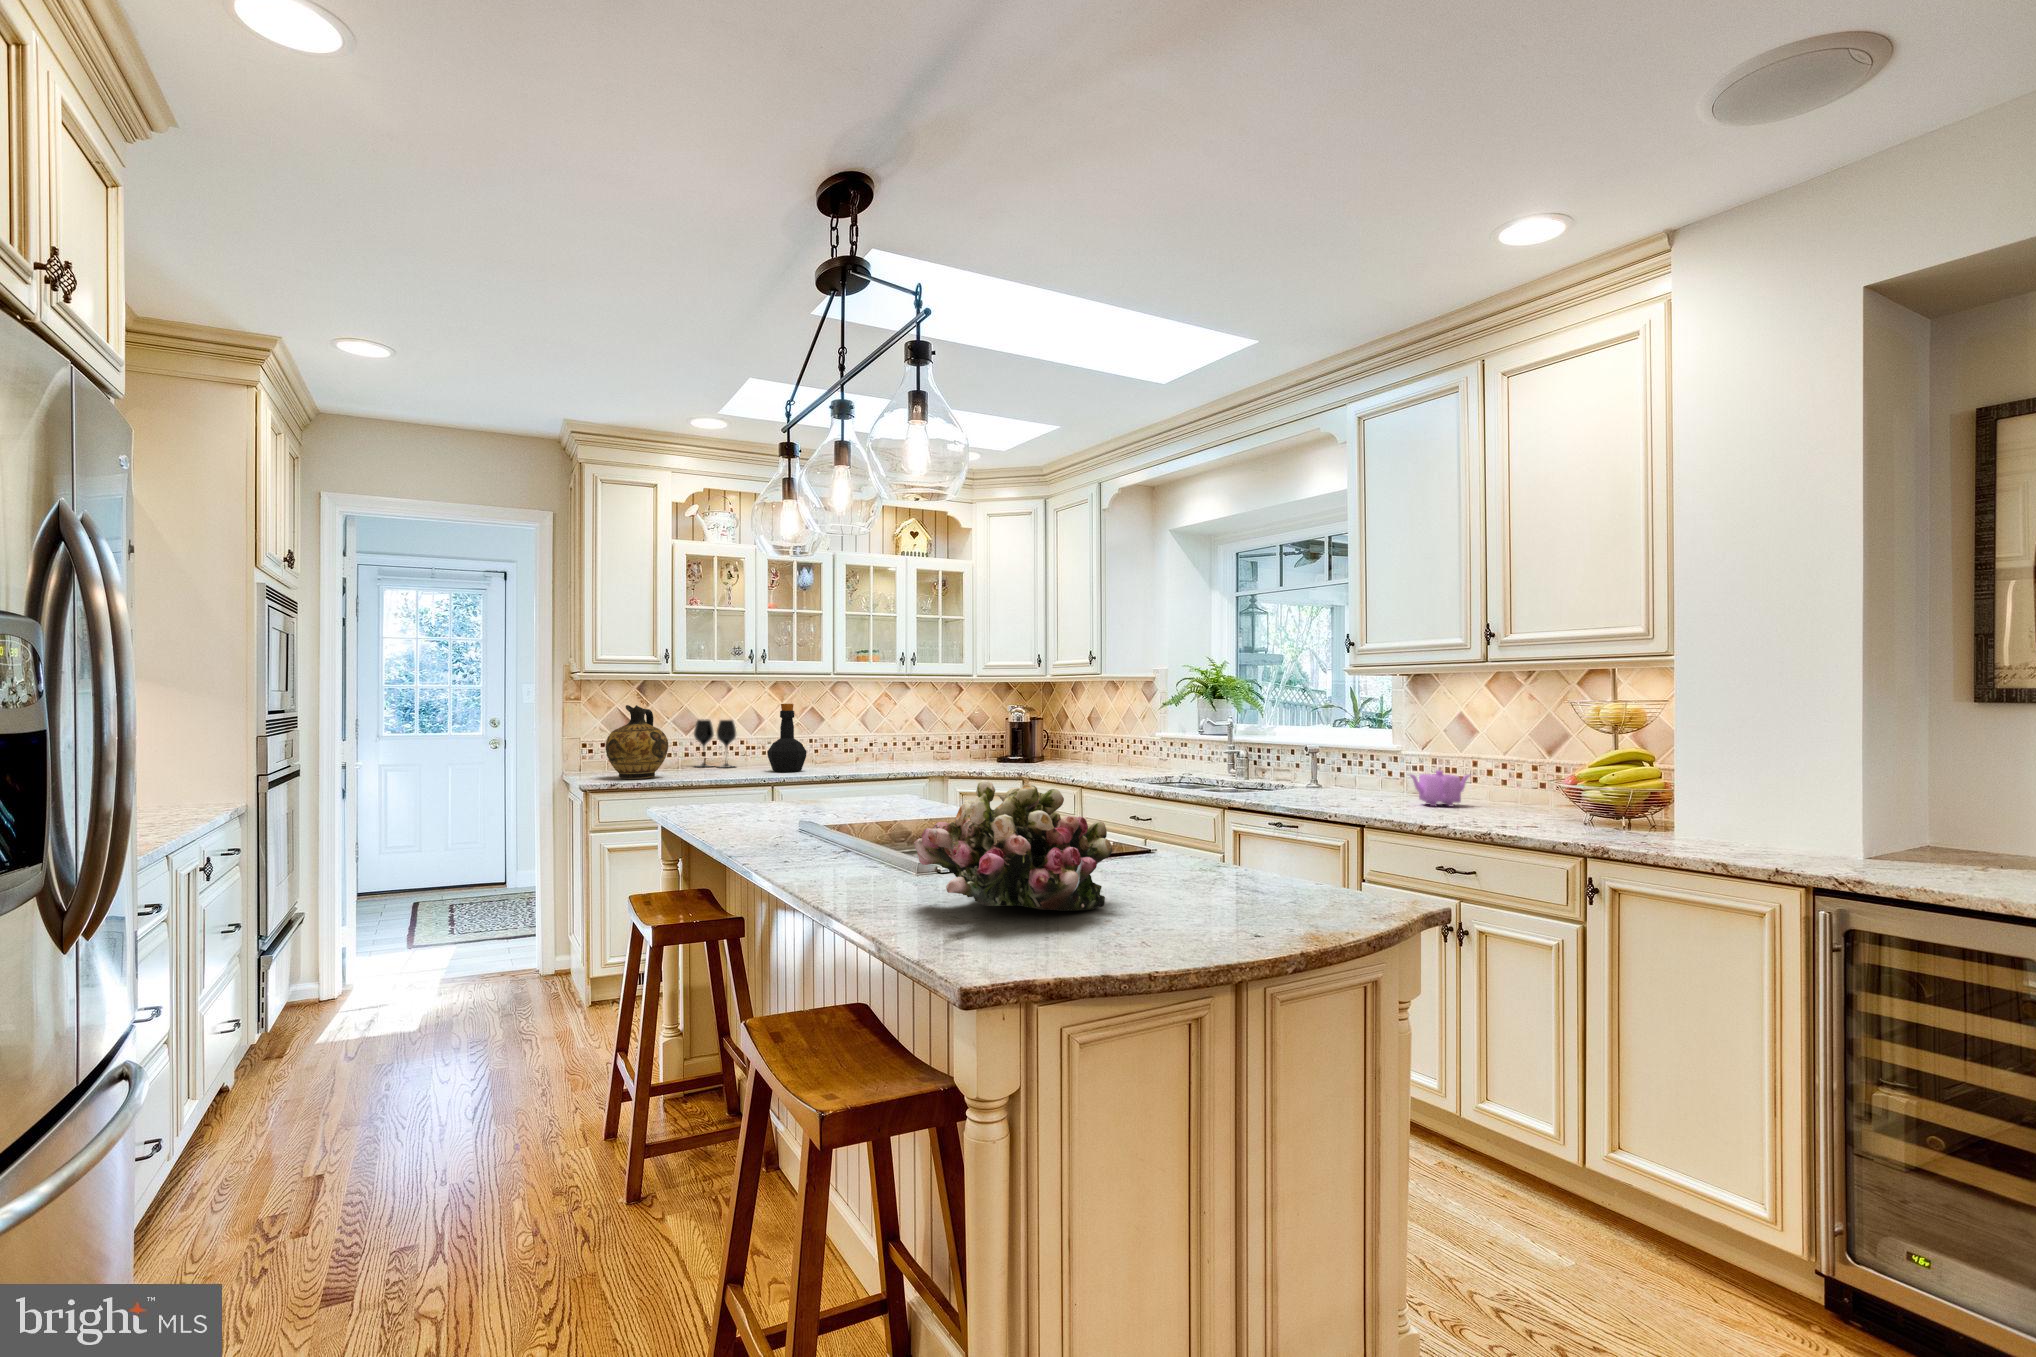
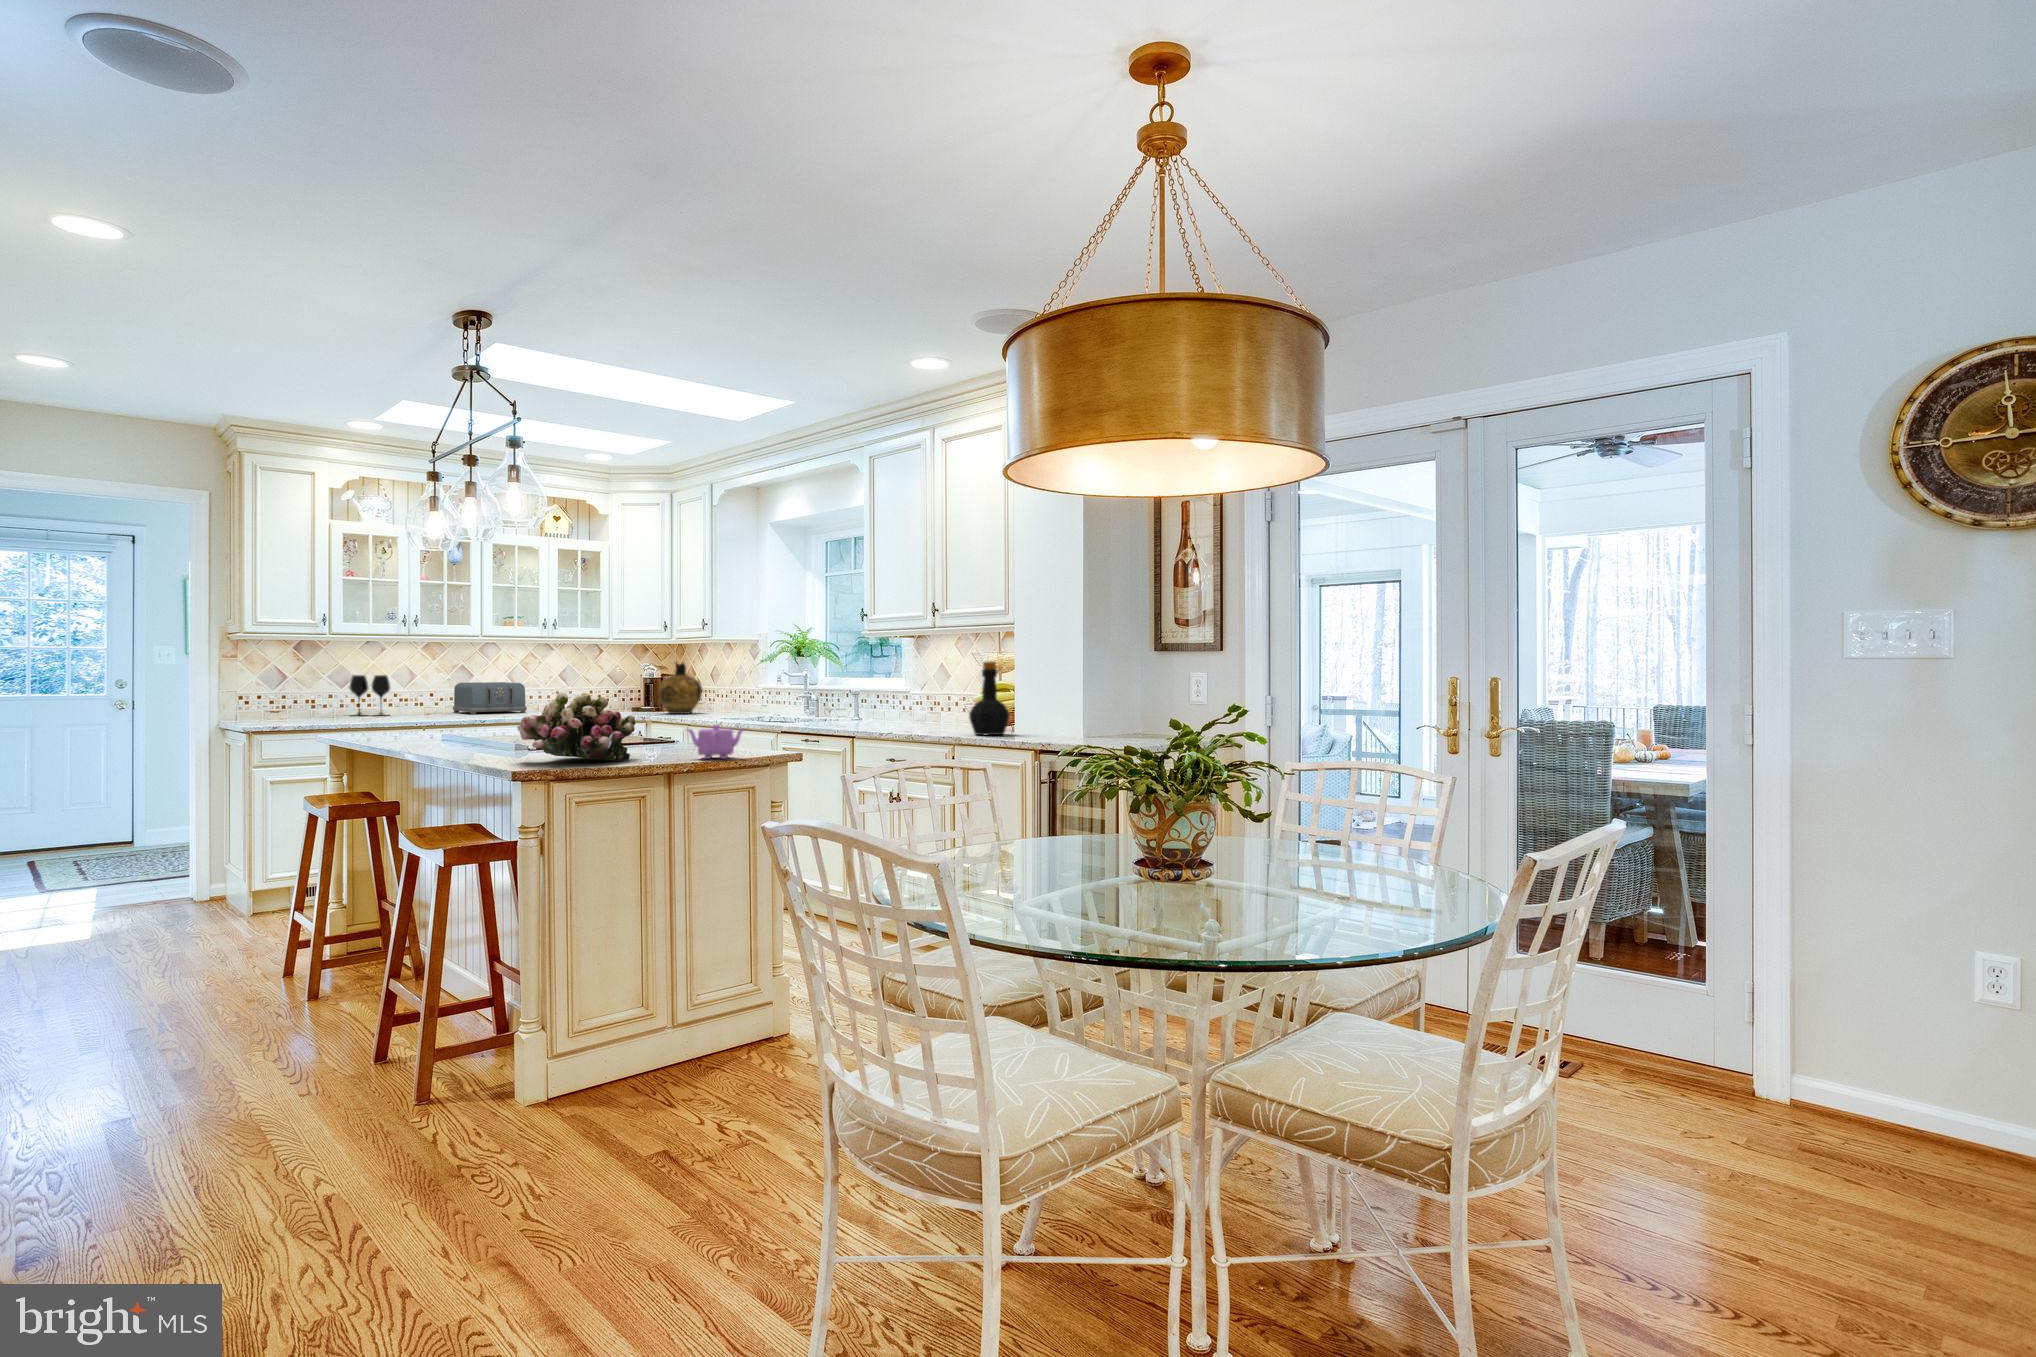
bottle: present [768,704,806,772] -> present [969,661,1010,735]
ceramic jug: present [605,705,668,779] -> present [658,663,702,714]
toaster: none [802,727,883,766] -> present [453,682,527,714]
teapot: present [1410,770,1470,806] -> present [688,725,744,759]

